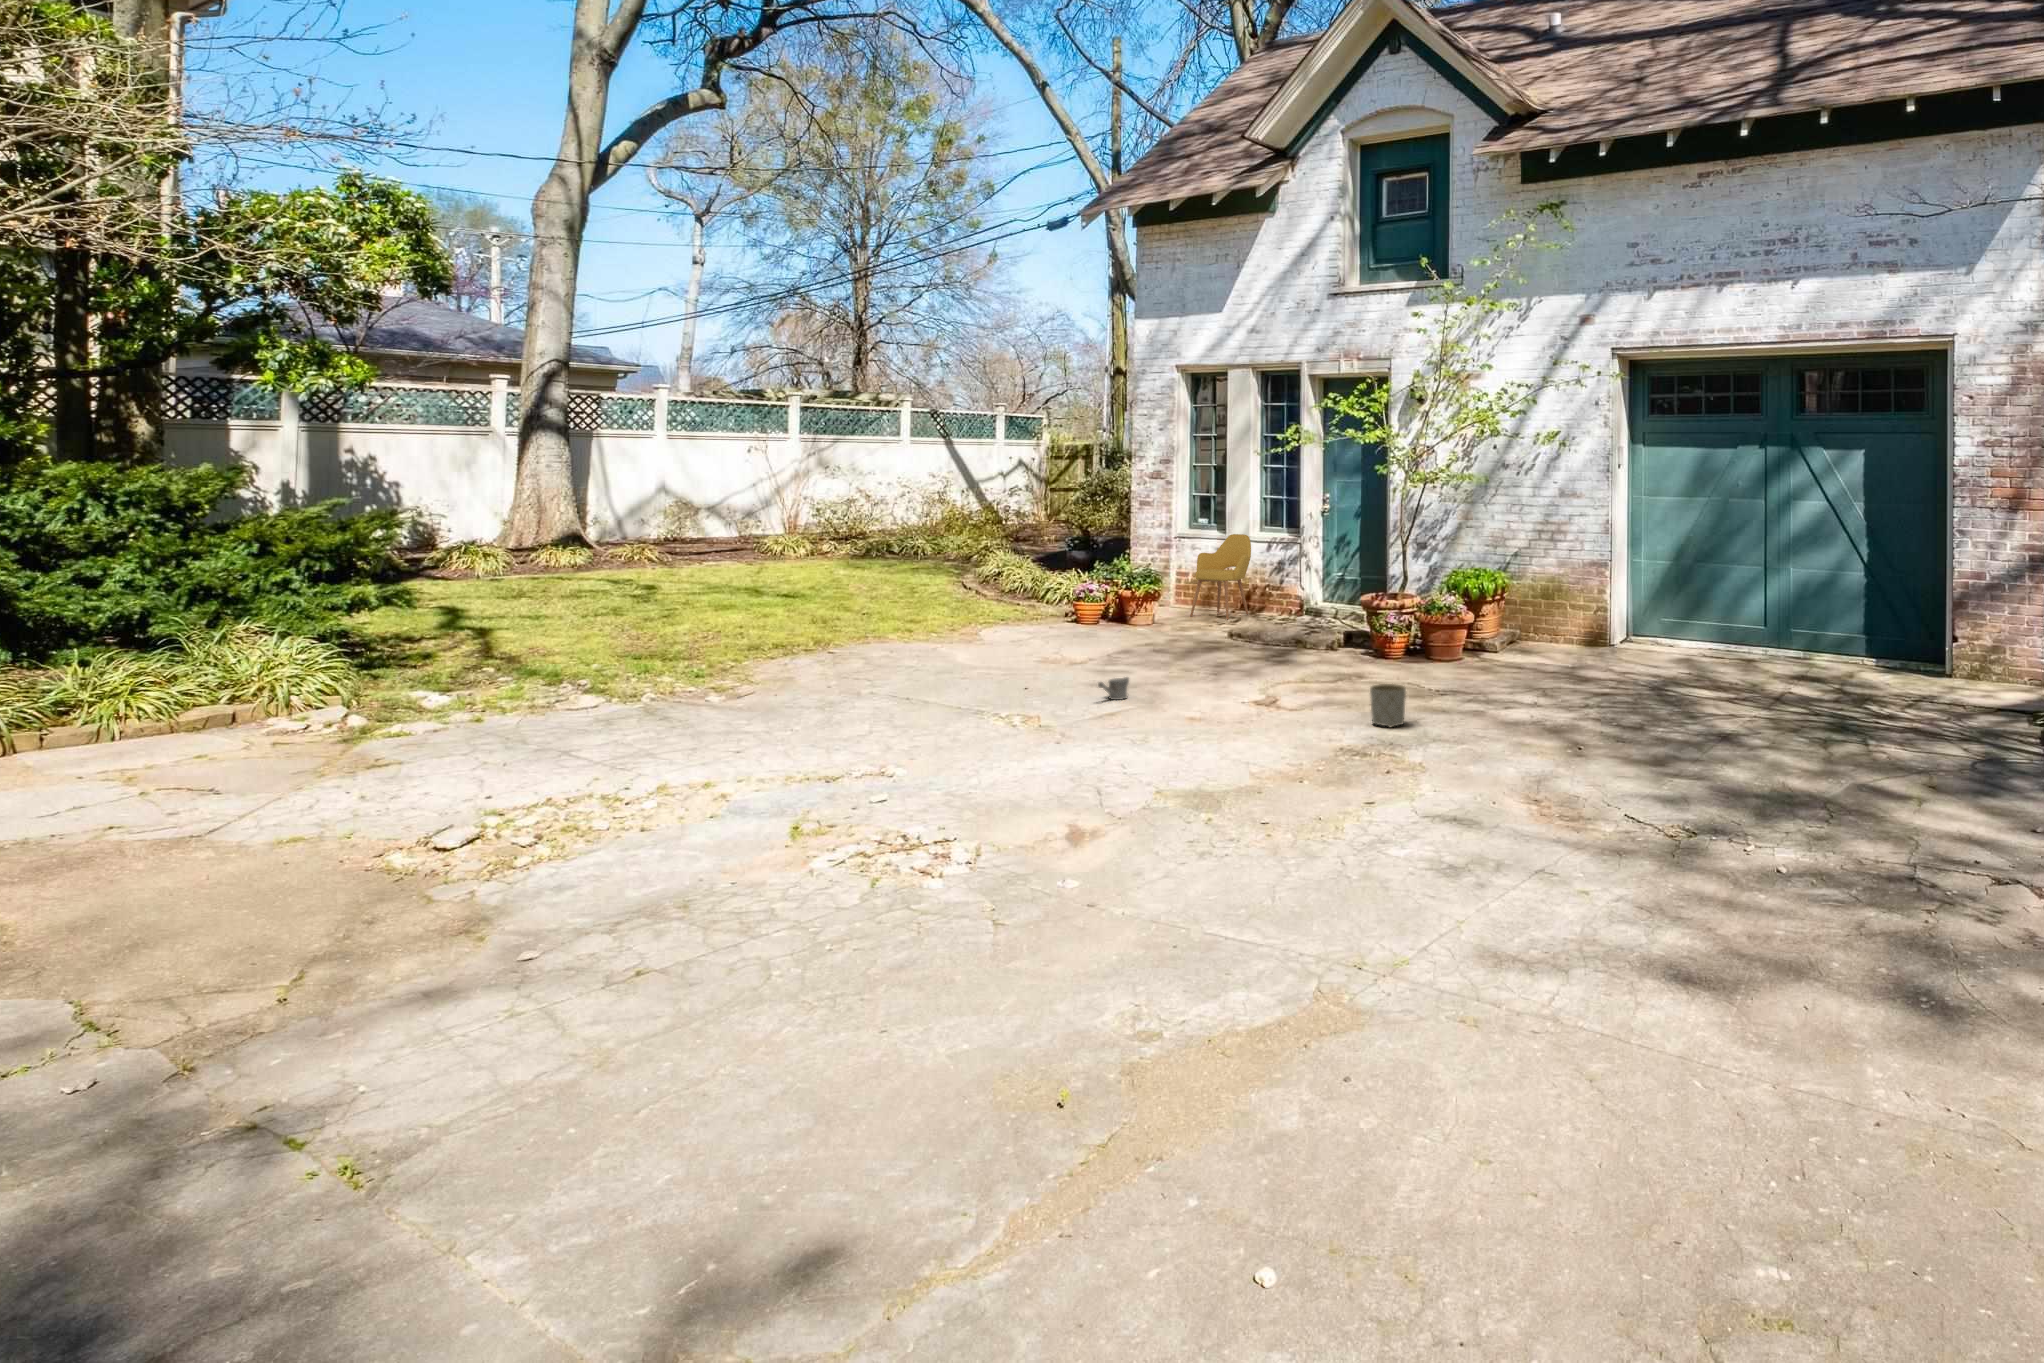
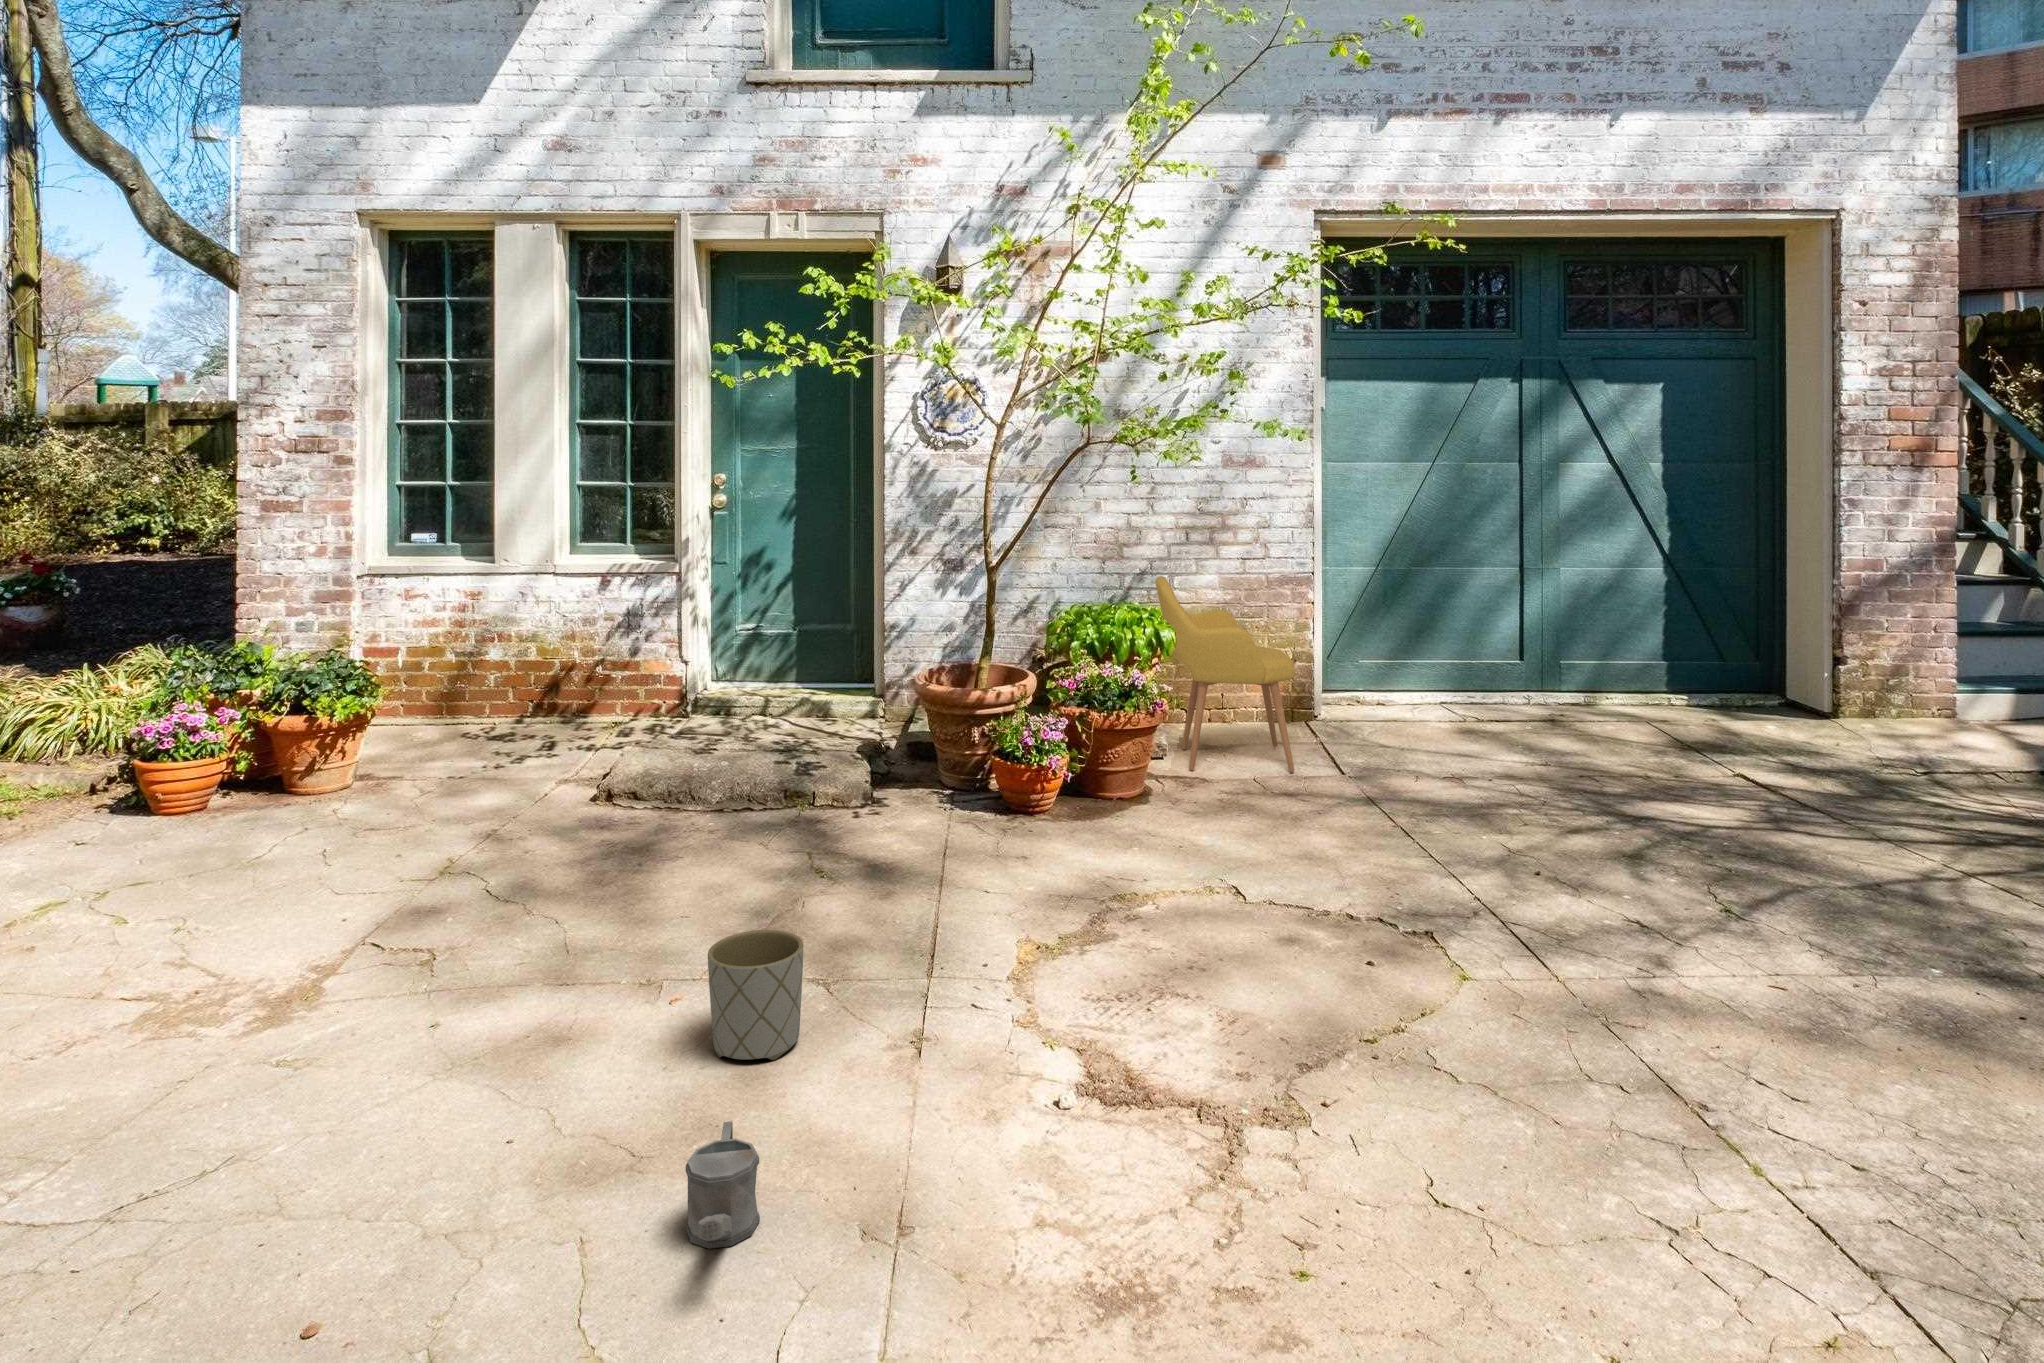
chair: present [1190,534,1251,620] -> present [1156,576,1294,773]
planter: present [1370,684,1406,727] -> present [708,930,803,1060]

